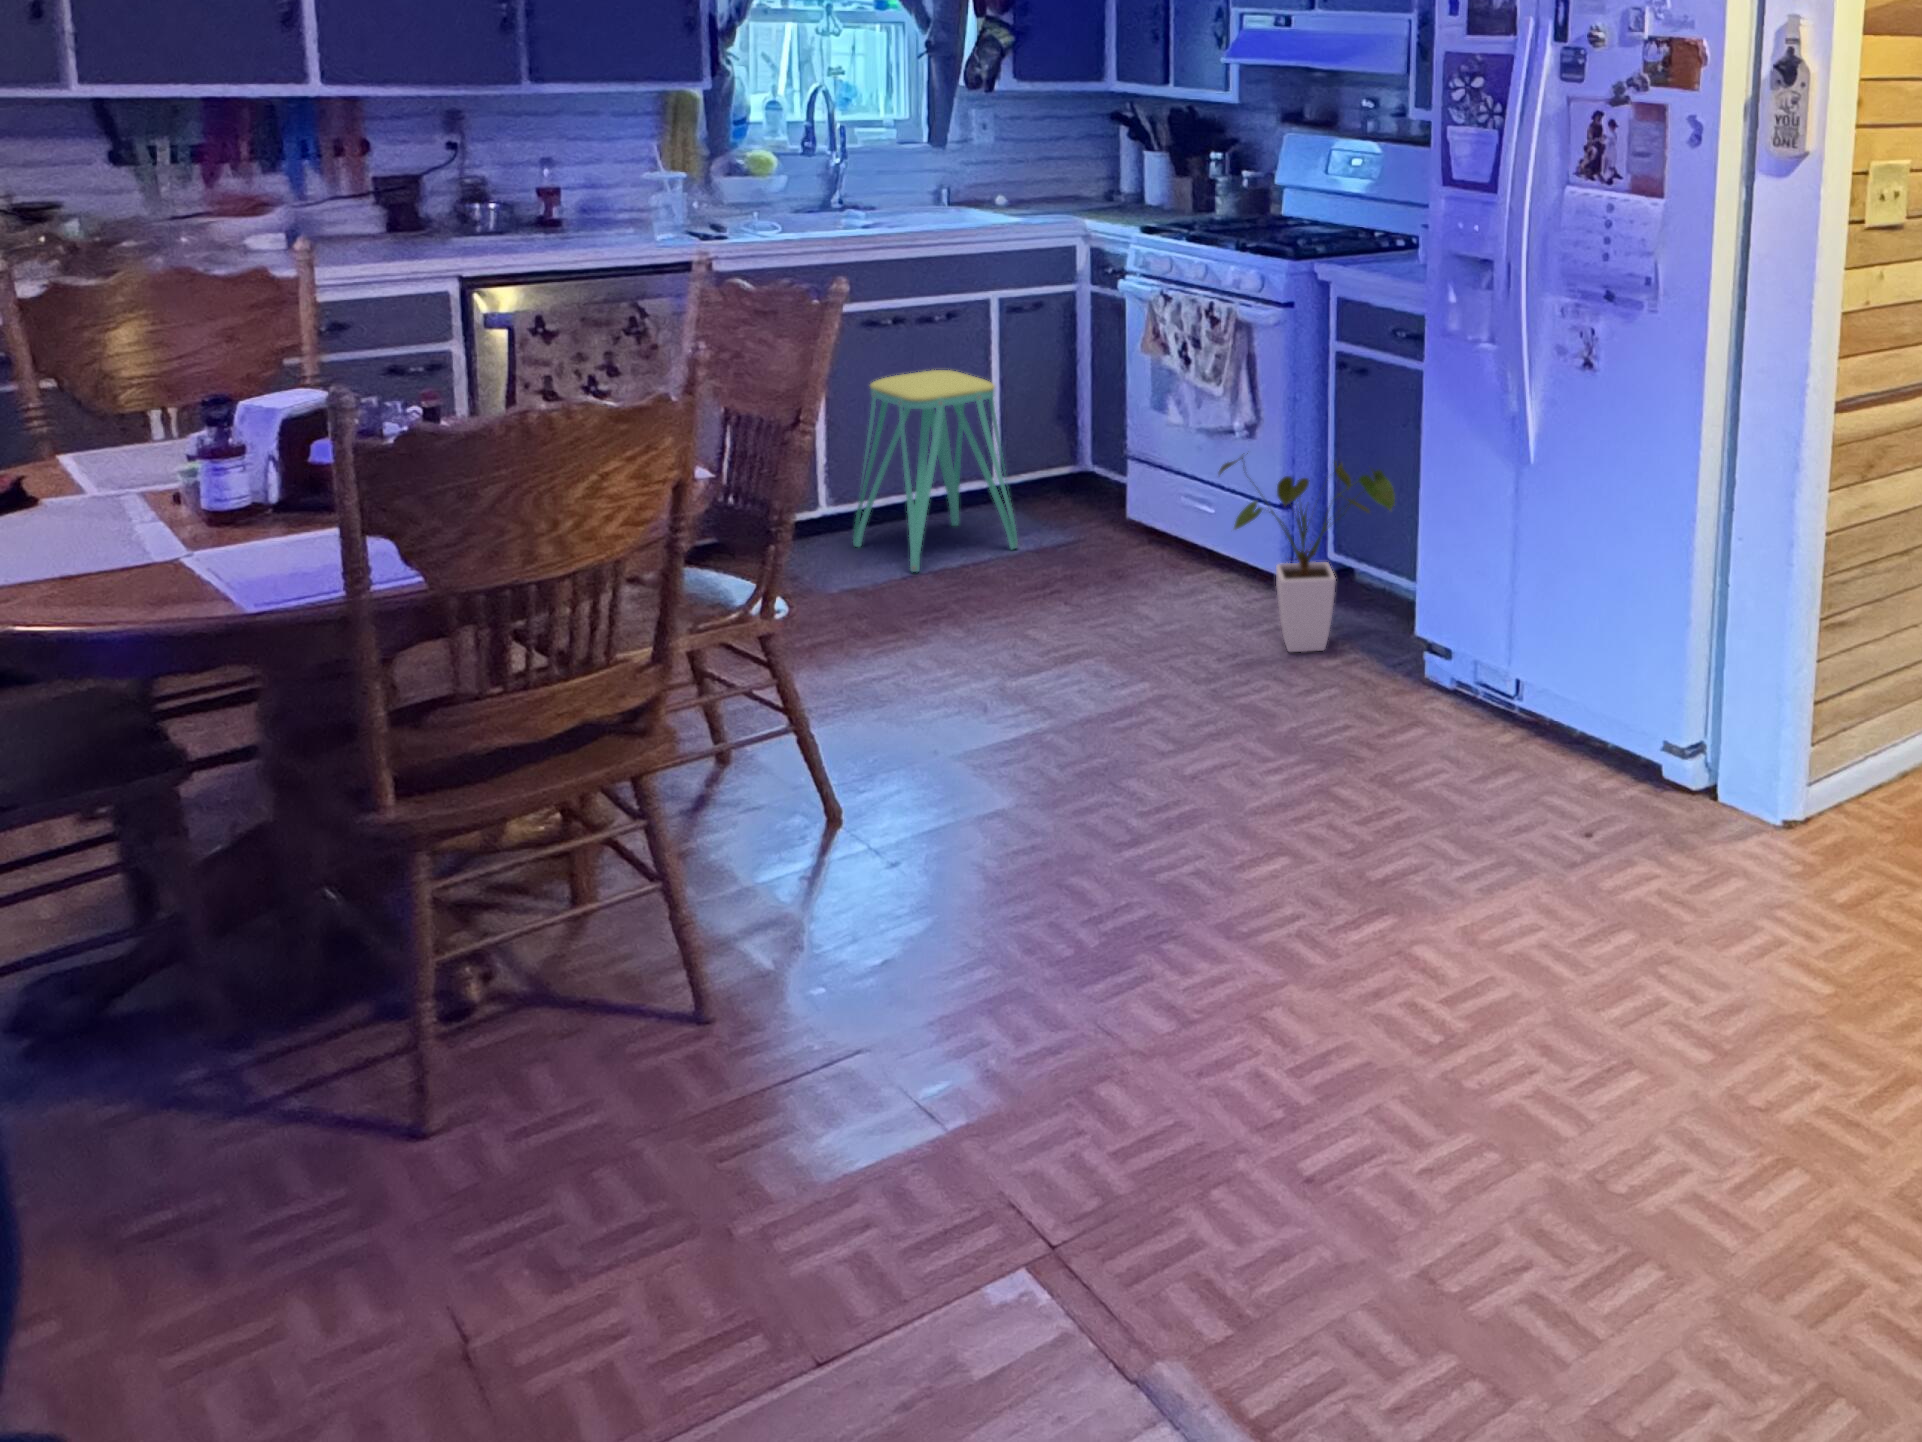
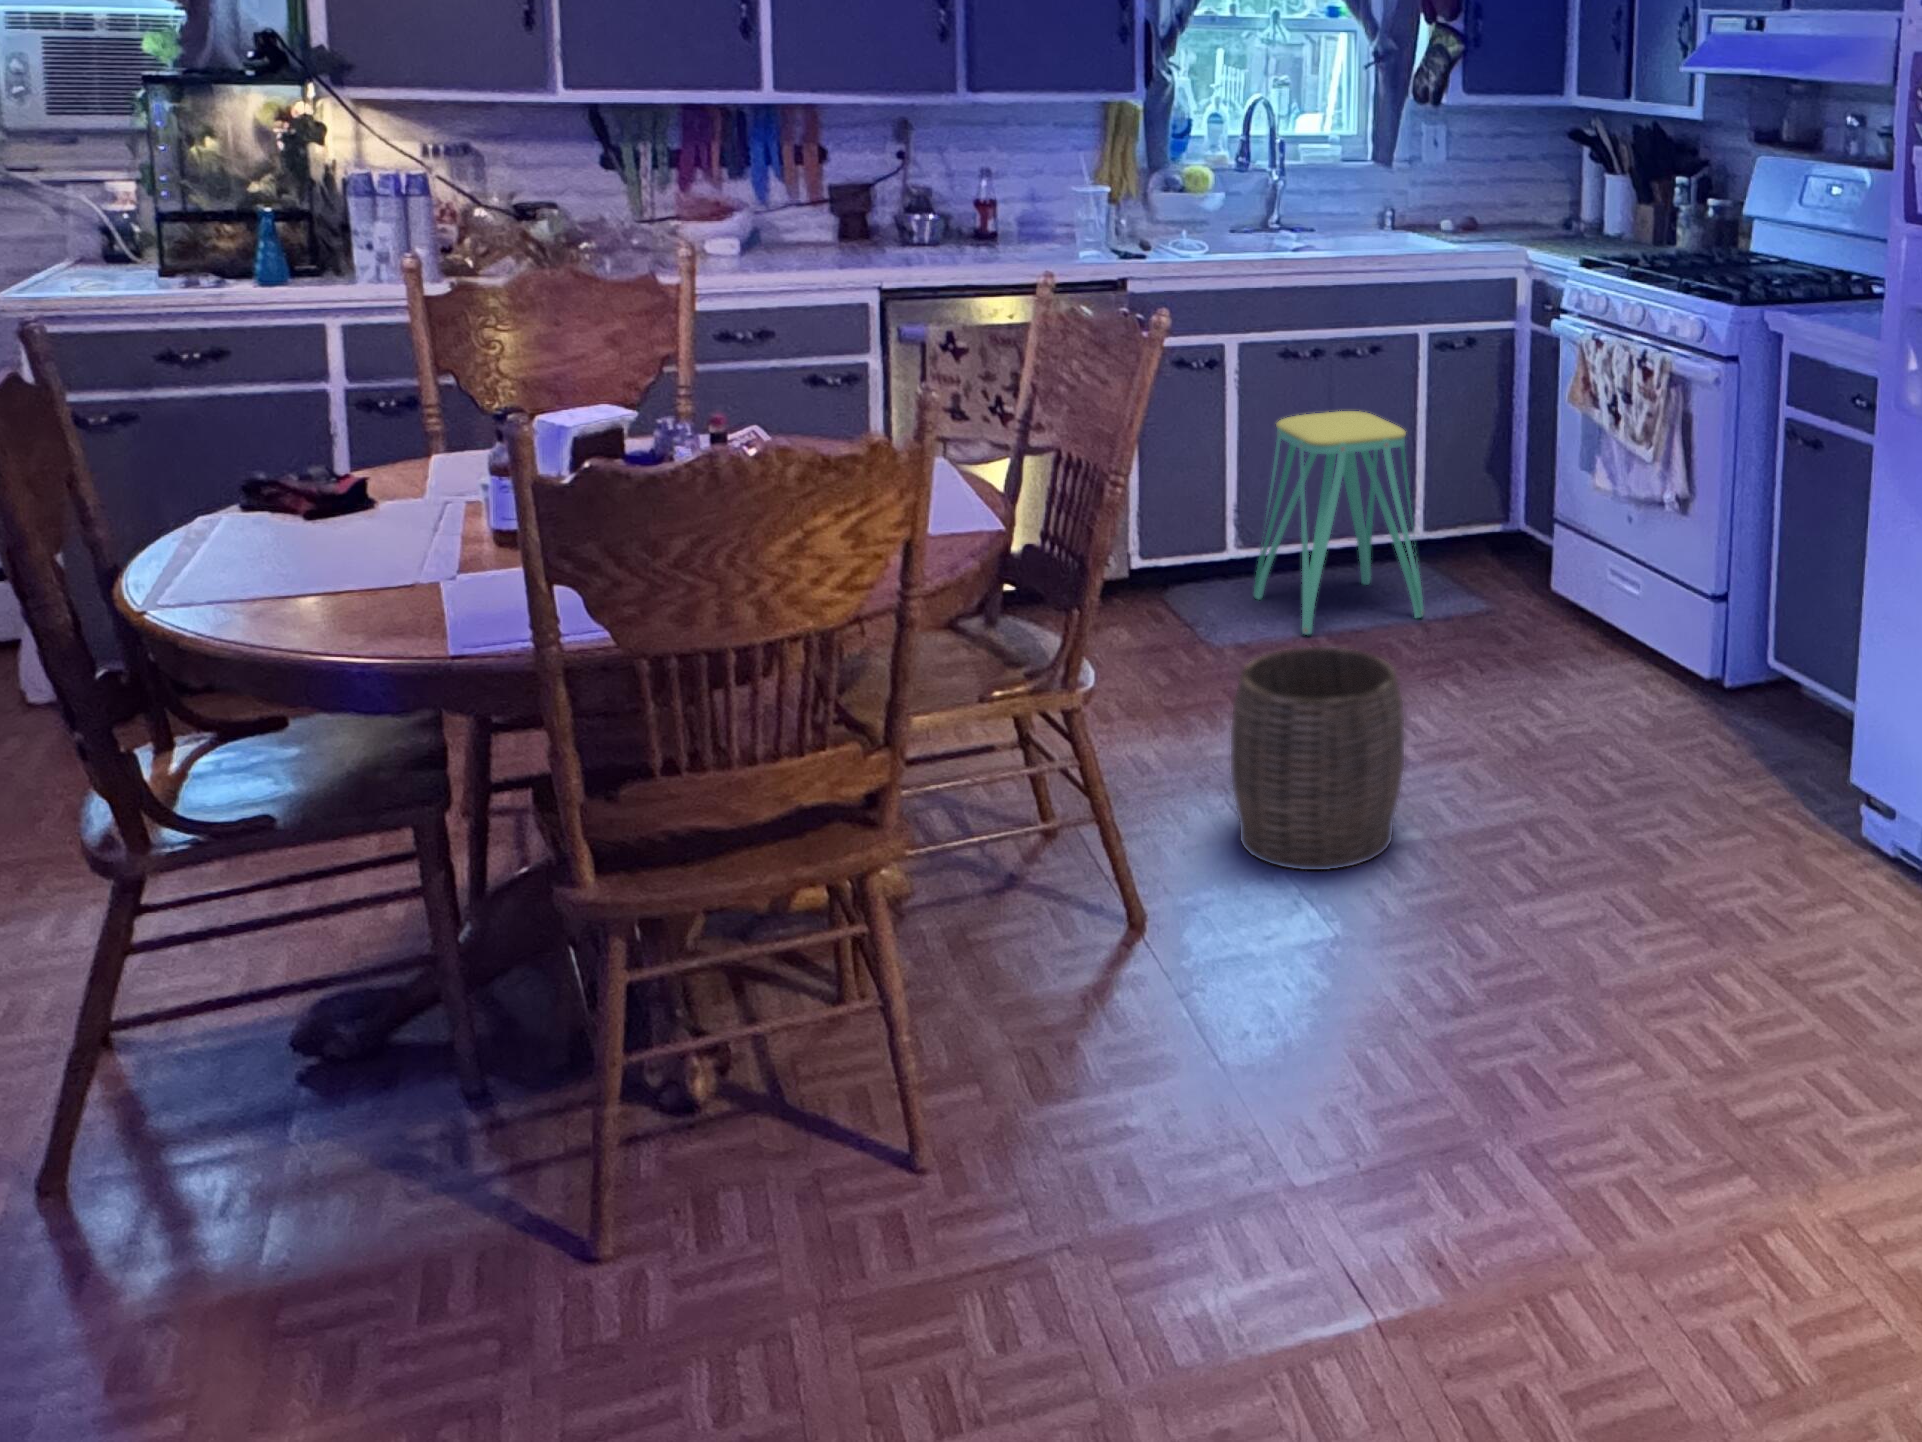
house plant: present [1219,453,1395,652] -> none [1623,535,1839,788]
woven basket: none [900,567,1055,754] -> present [1231,647,1404,870]

